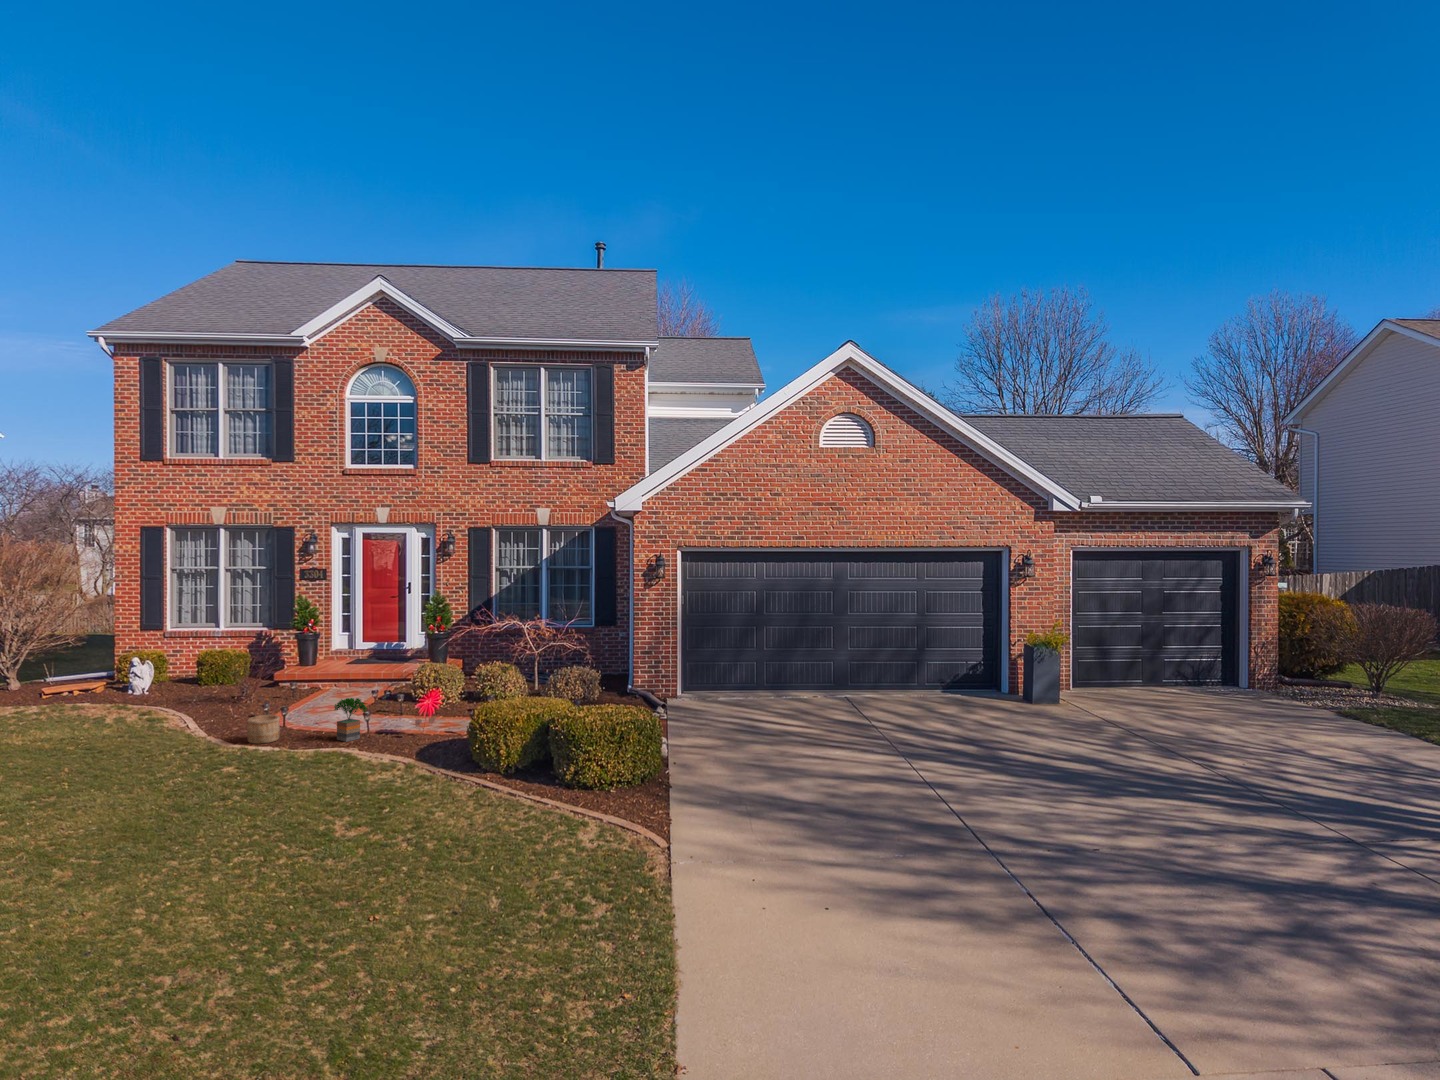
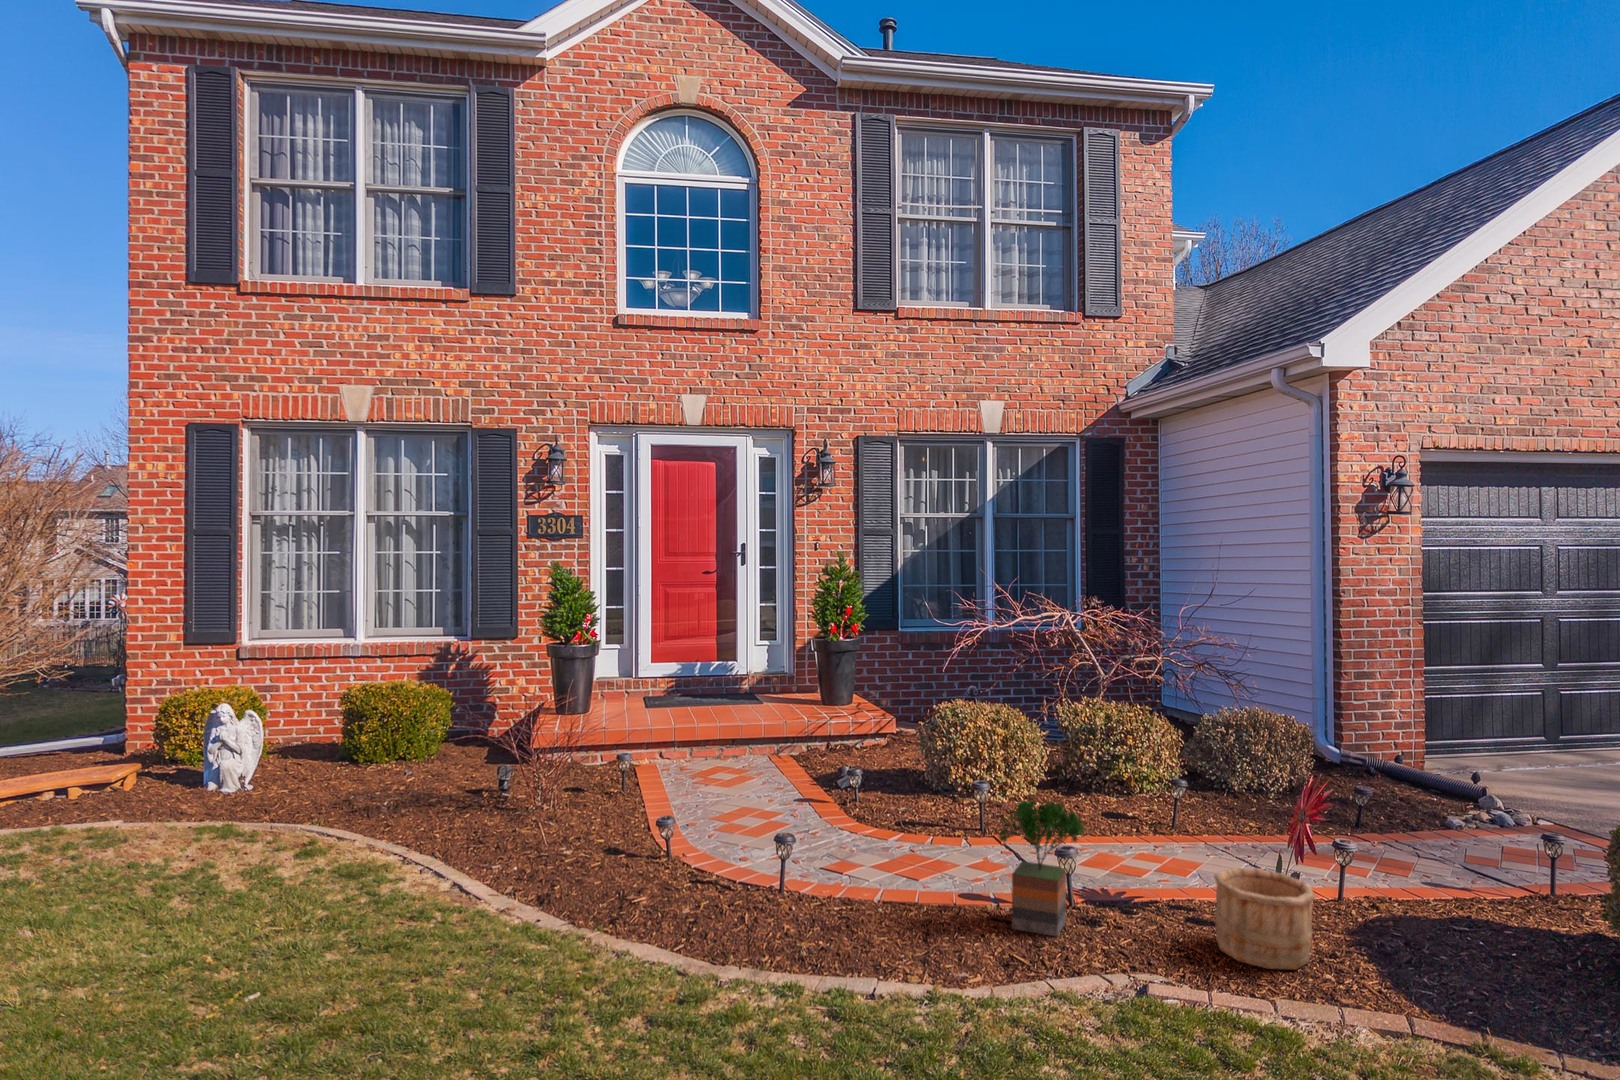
wooden bucket: present [247,715,280,744] -> present [1214,868,1315,970]

